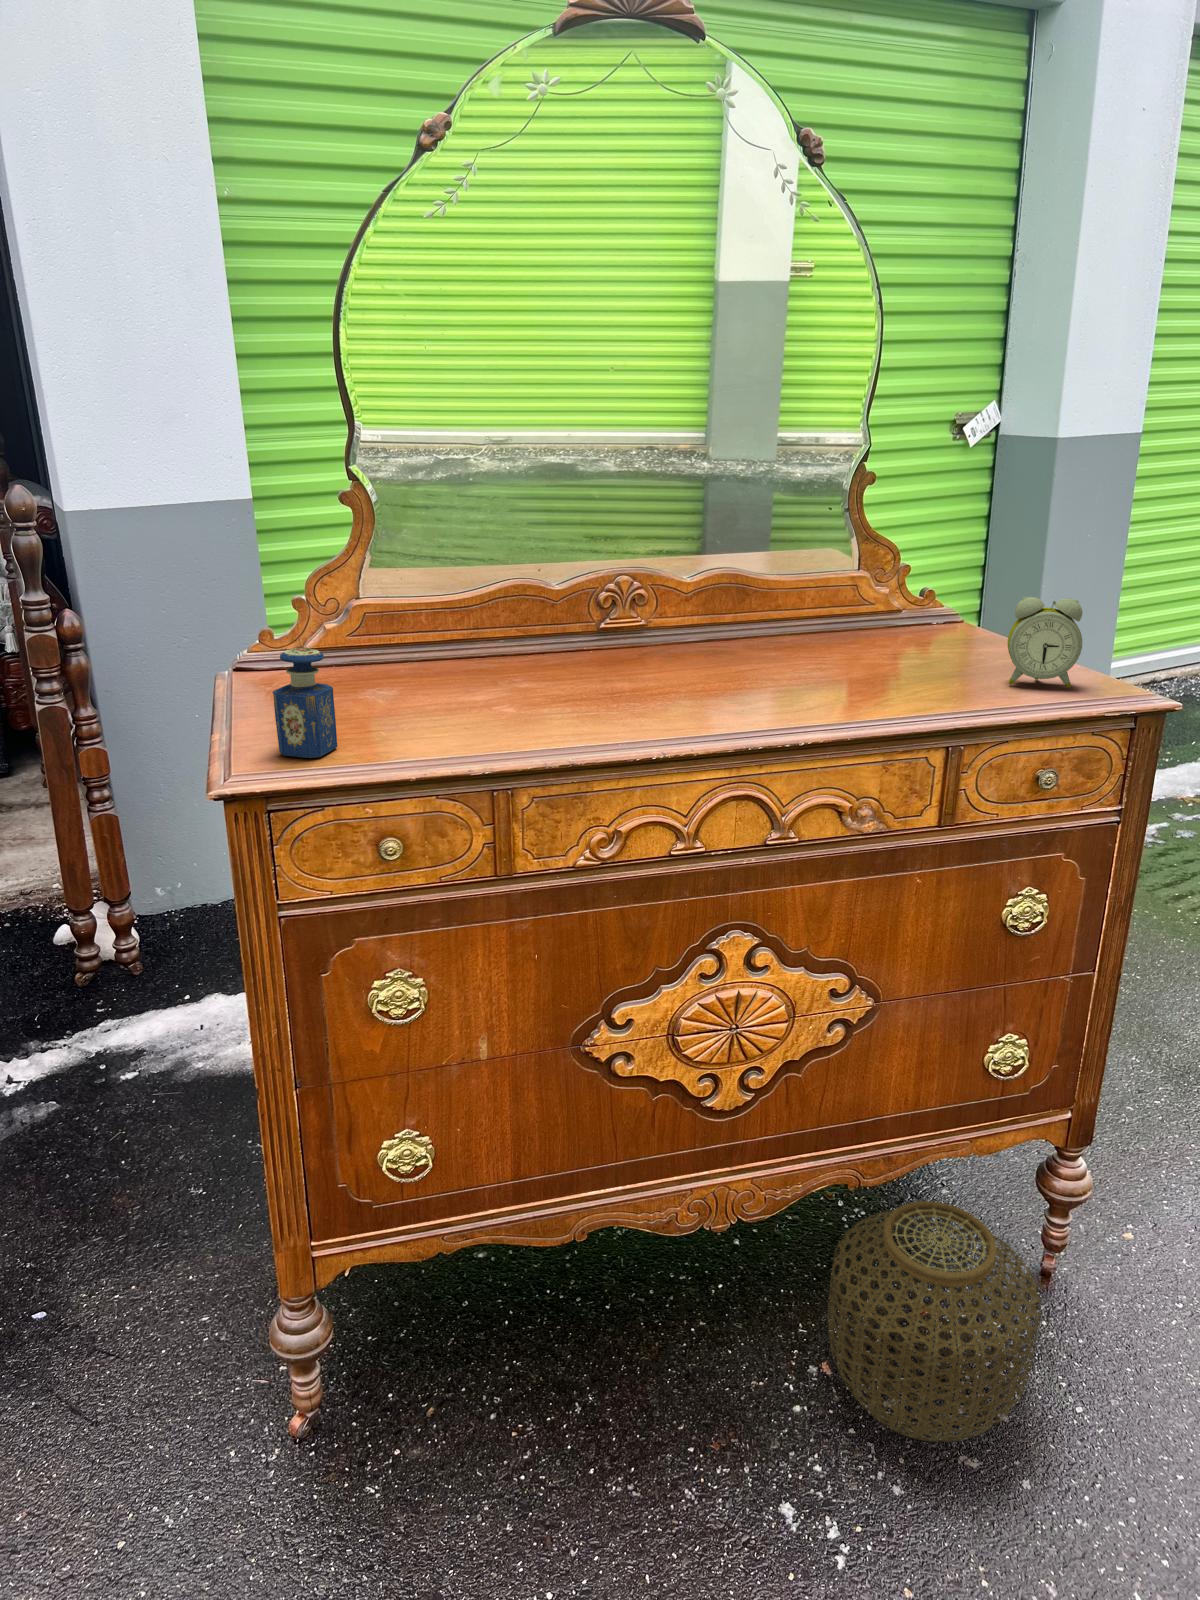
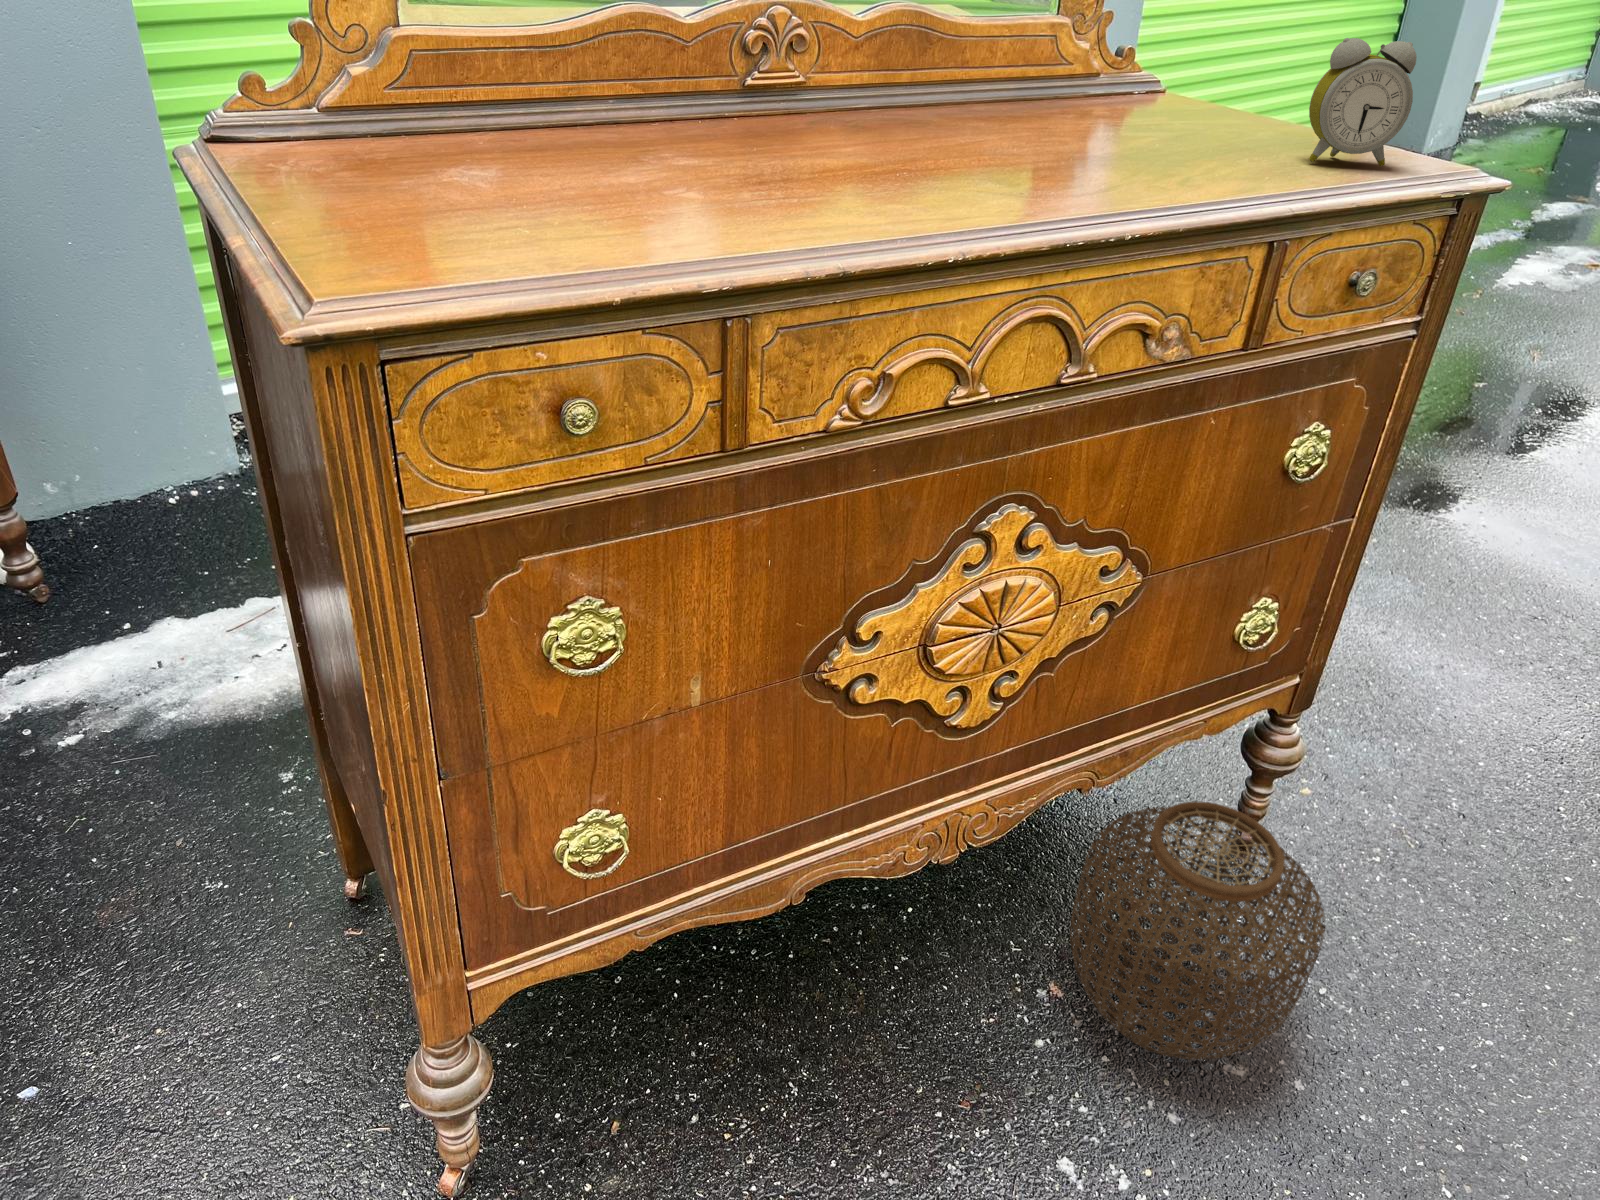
perfume bottle: present [272,648,337,758] -> none [353,71,465,269]

